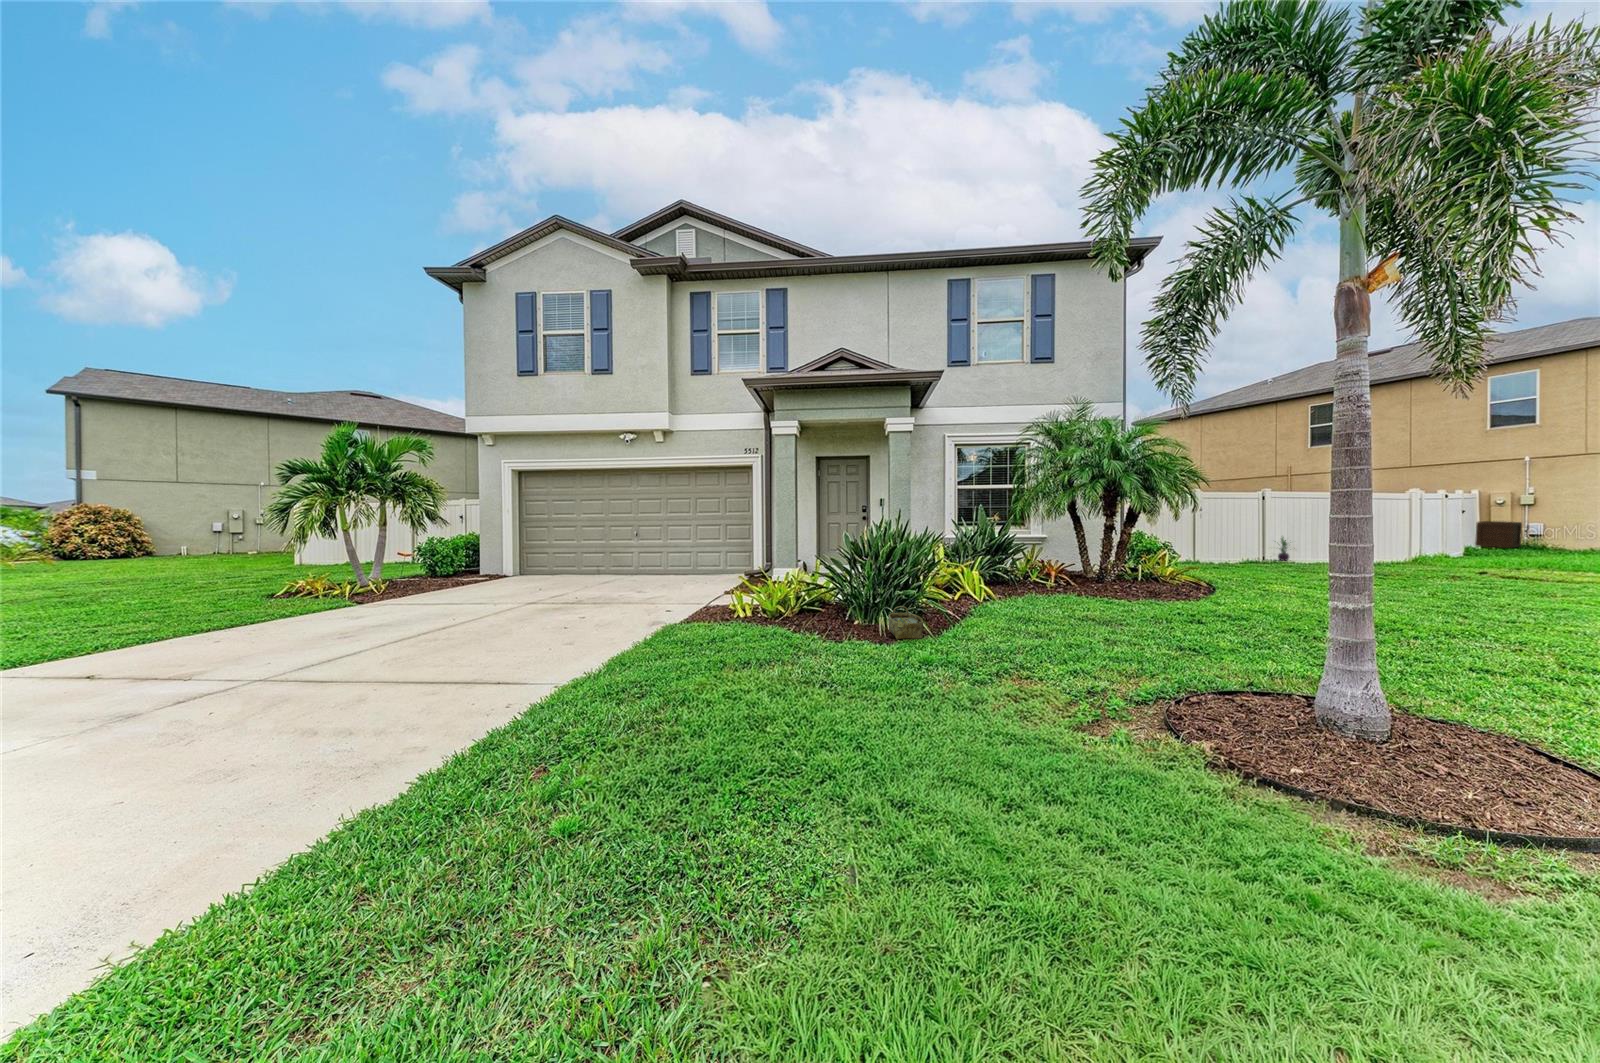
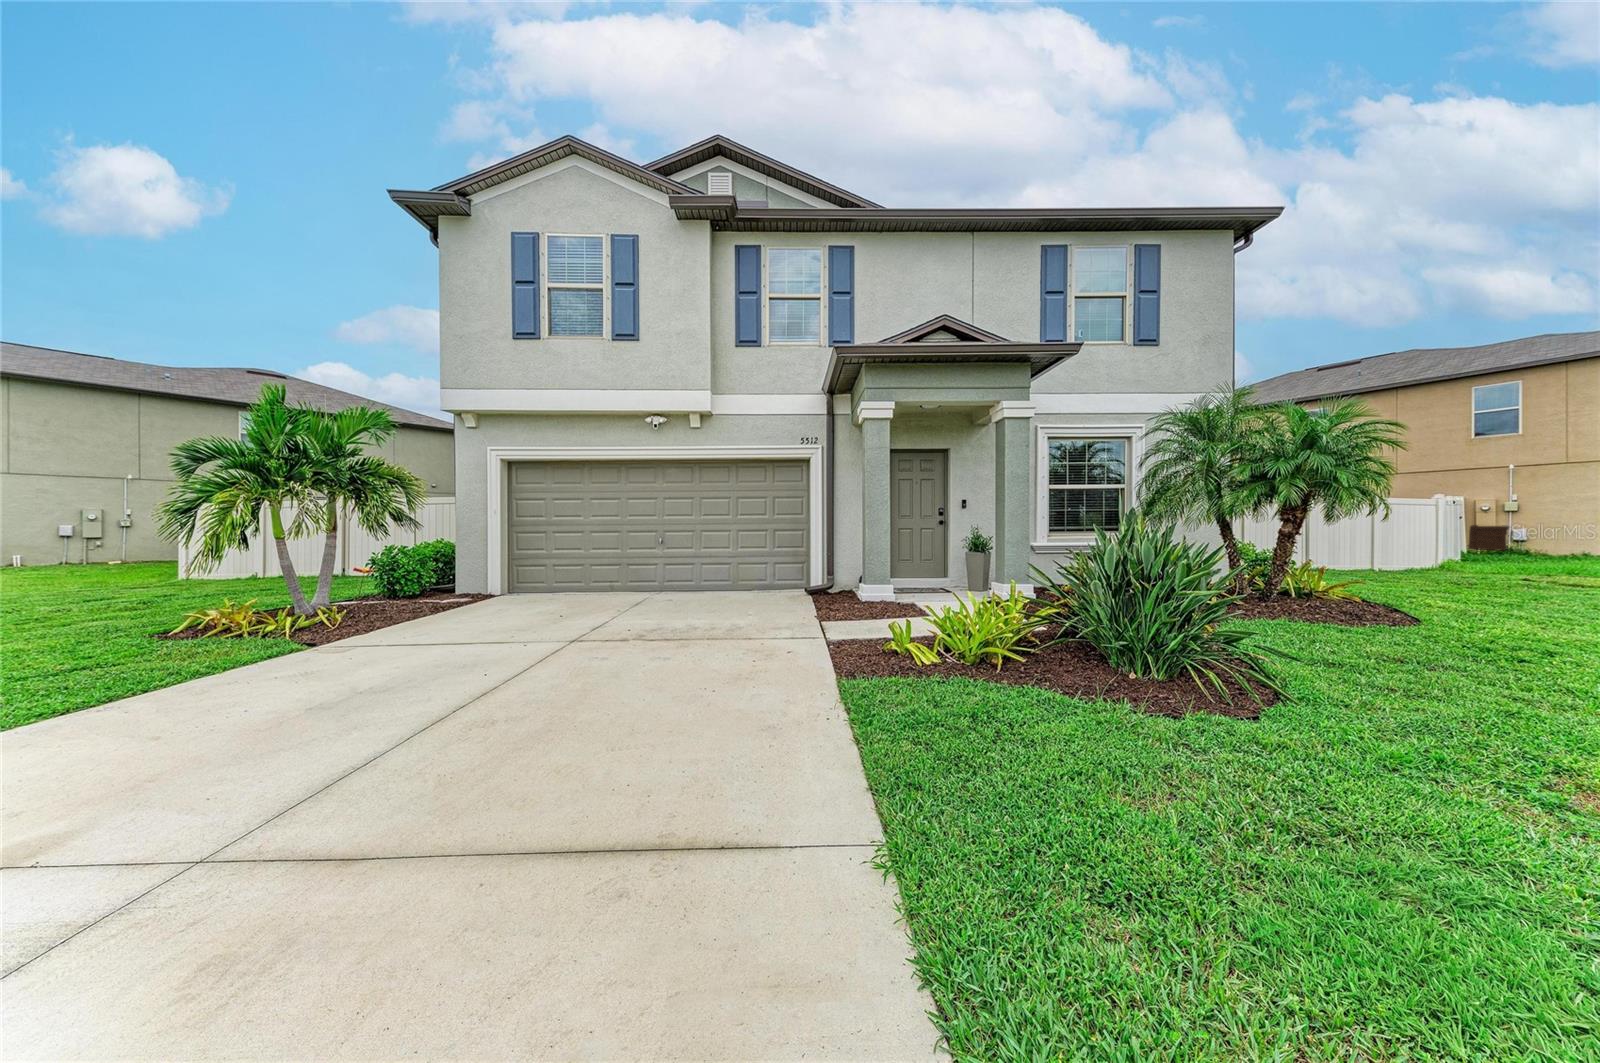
decorative plant: present [1278,537,1289,561] -> none [1331,540,1365,566]
woven basket: present [889,606,923,639] -> none [1187,650,1258,701]

